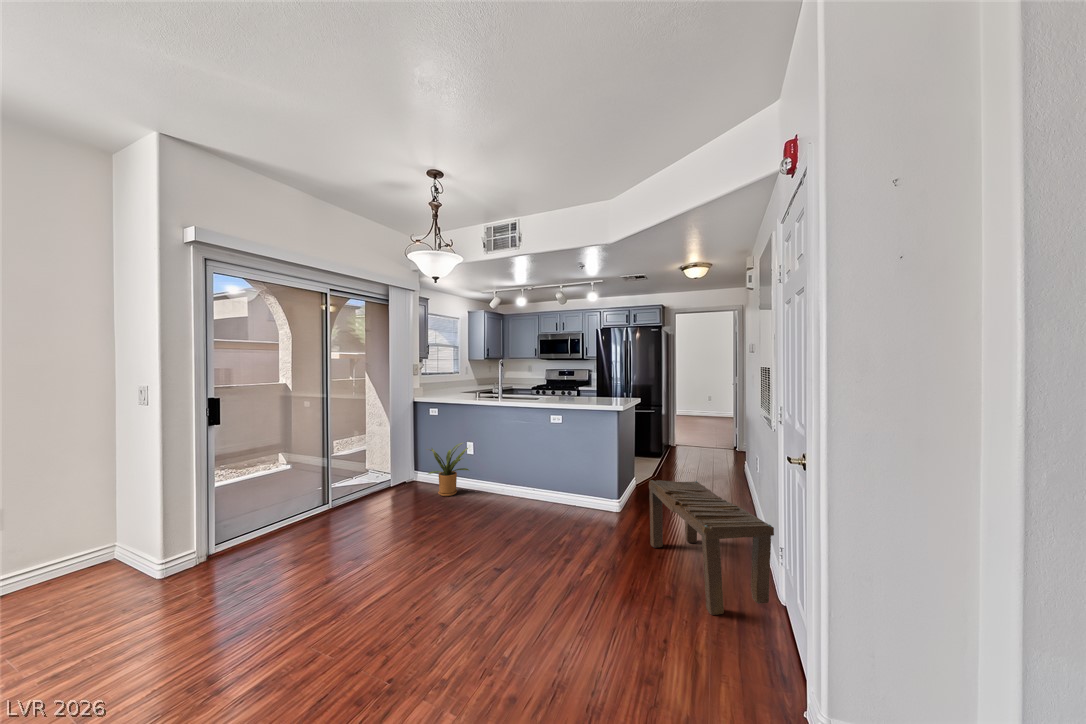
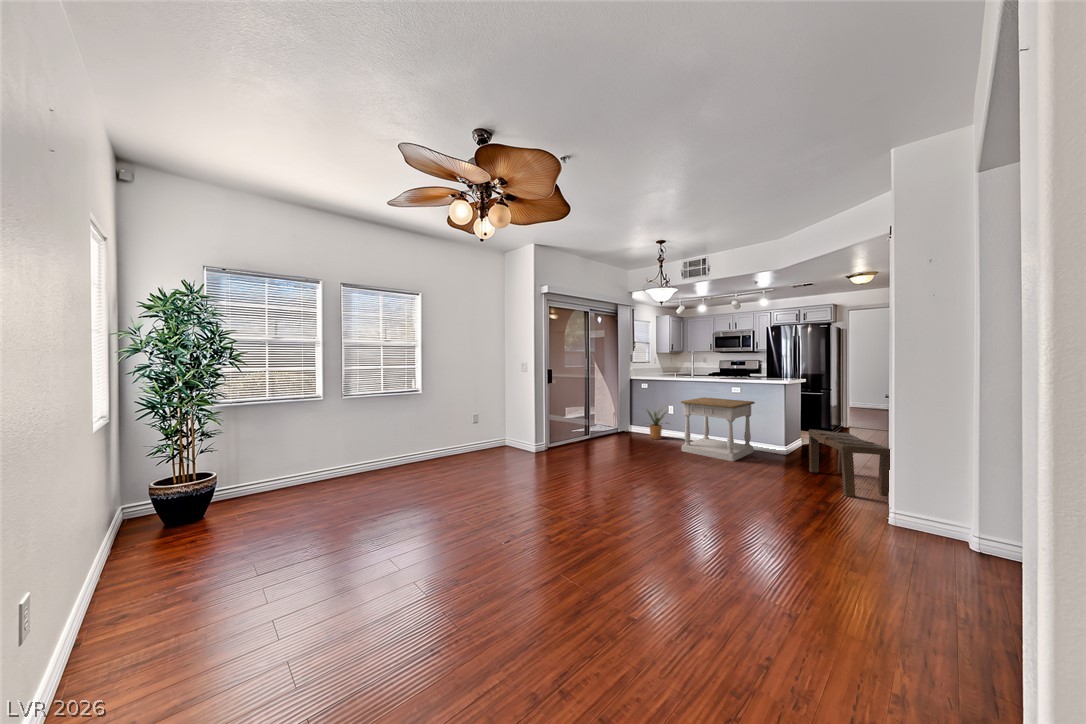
side table: none [474,428,580,538] -> present [681,397,755,461]

